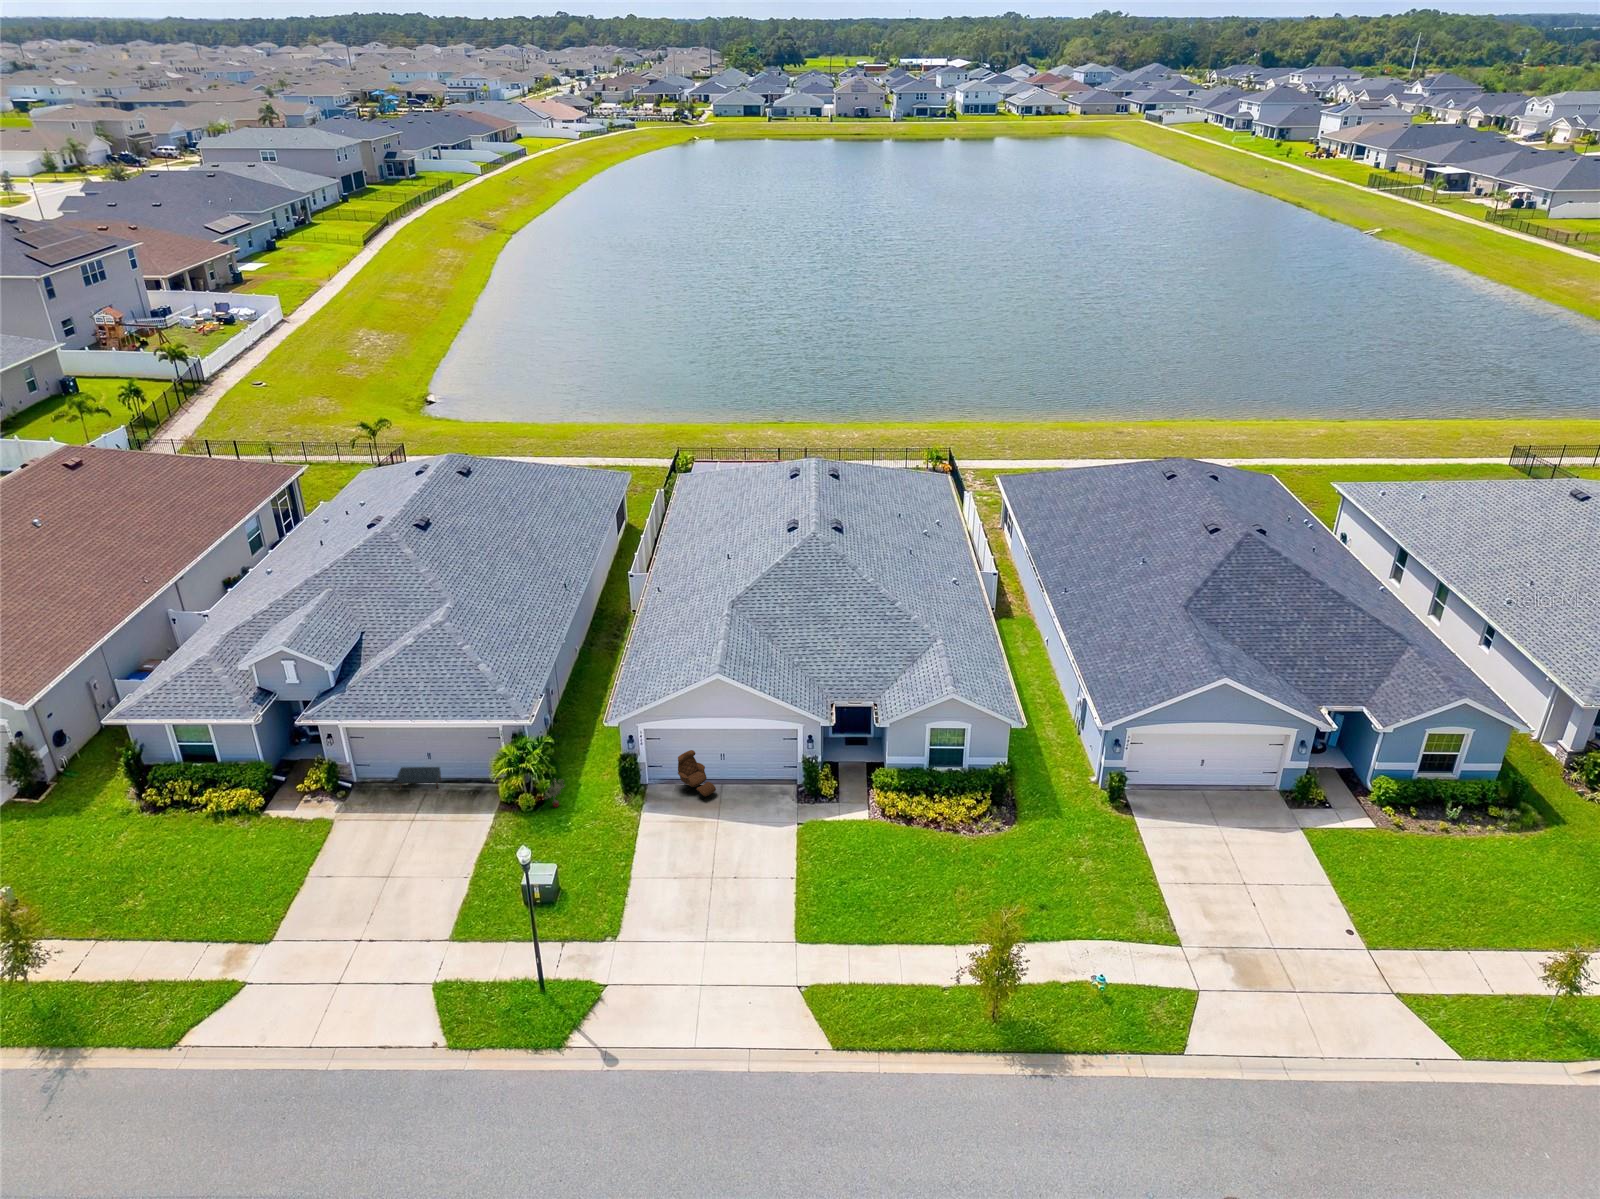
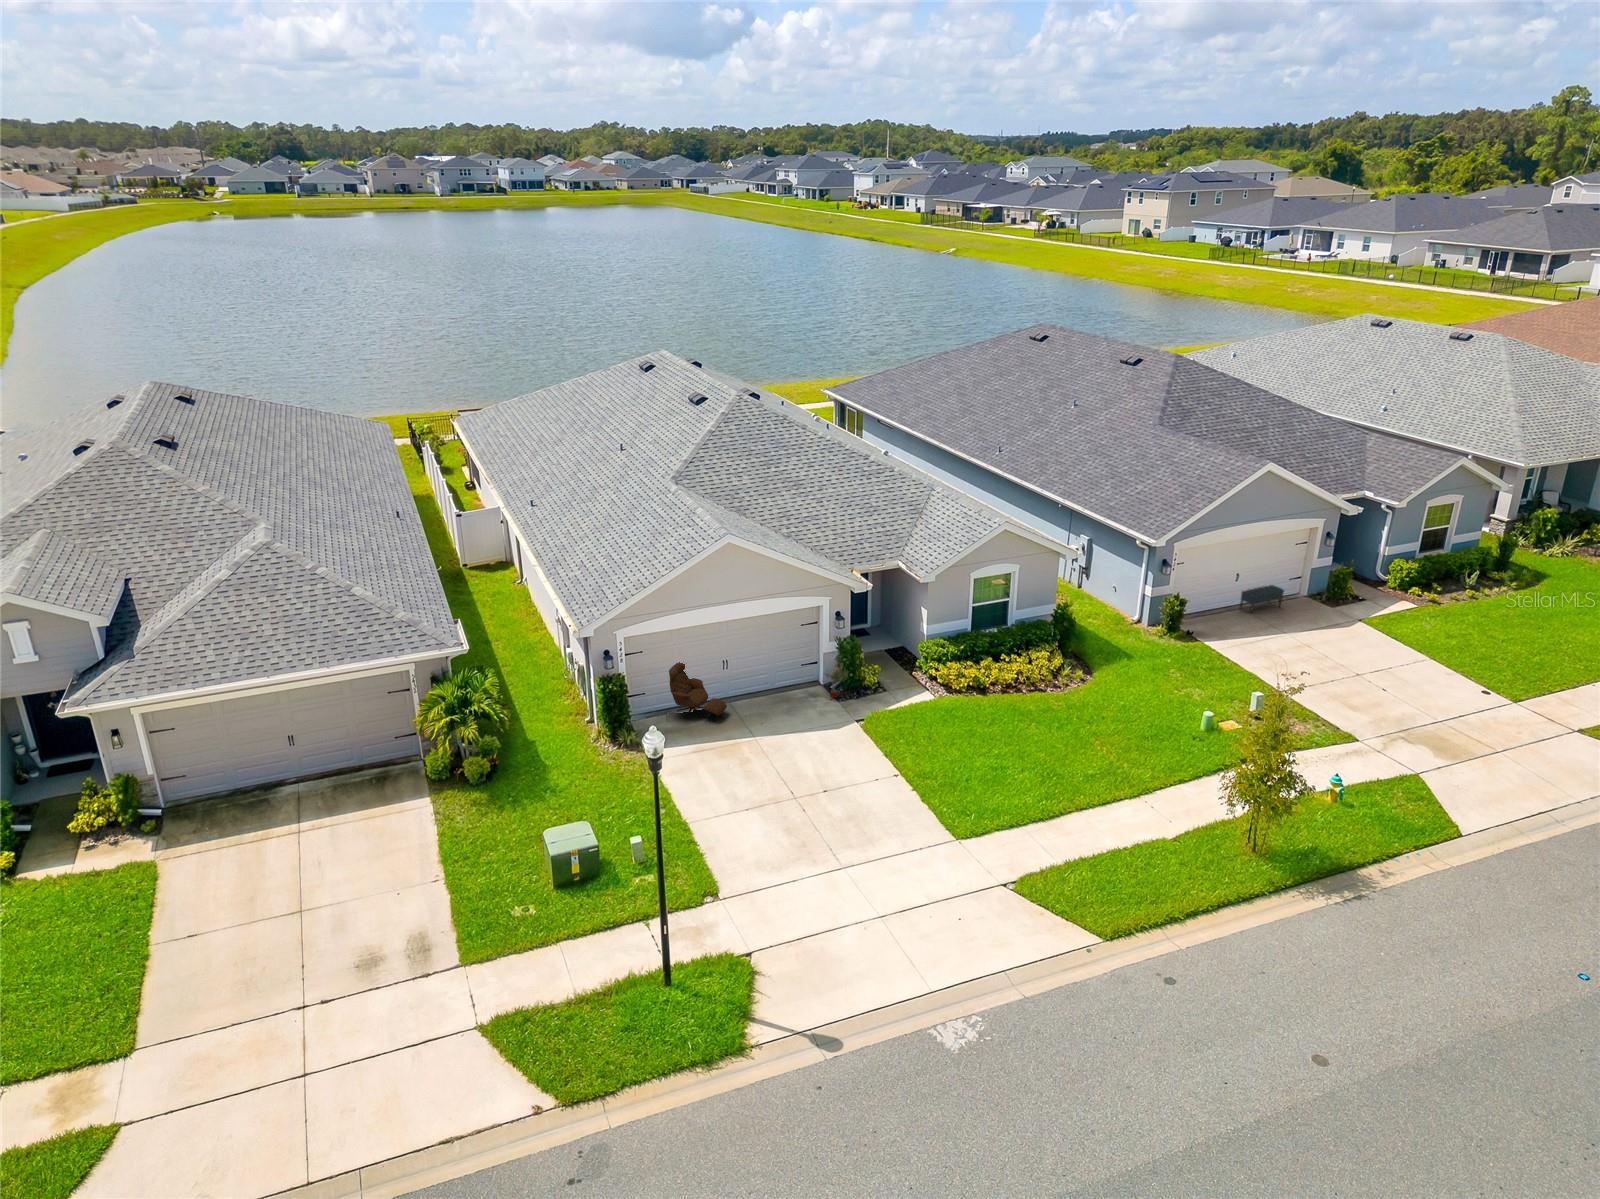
bench: present [397,767,441,788] -> present [1240,585,1284,613]
potted tree: present [545,779,564,807] -> present [824,663,848,698]

